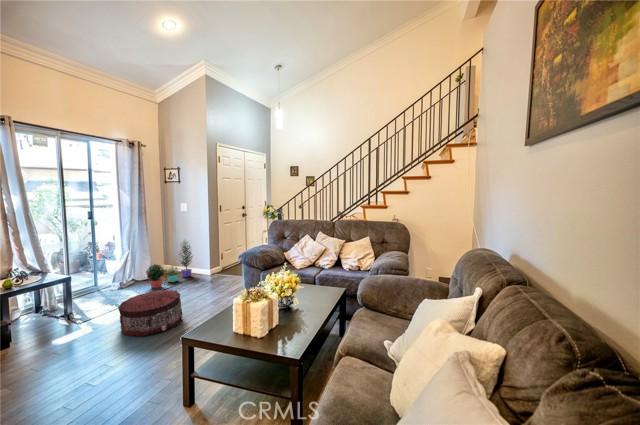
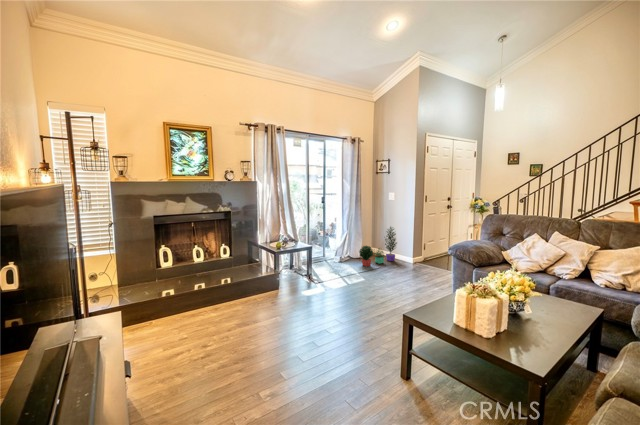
pouf: present [118,290,182,336] -> none [343,268,392,305]

